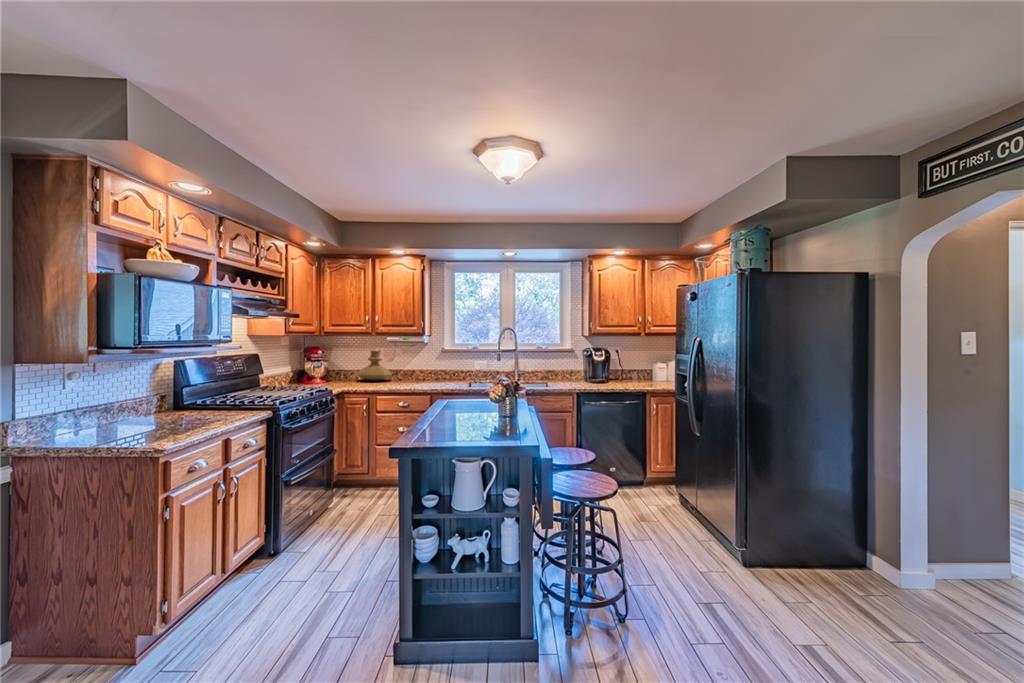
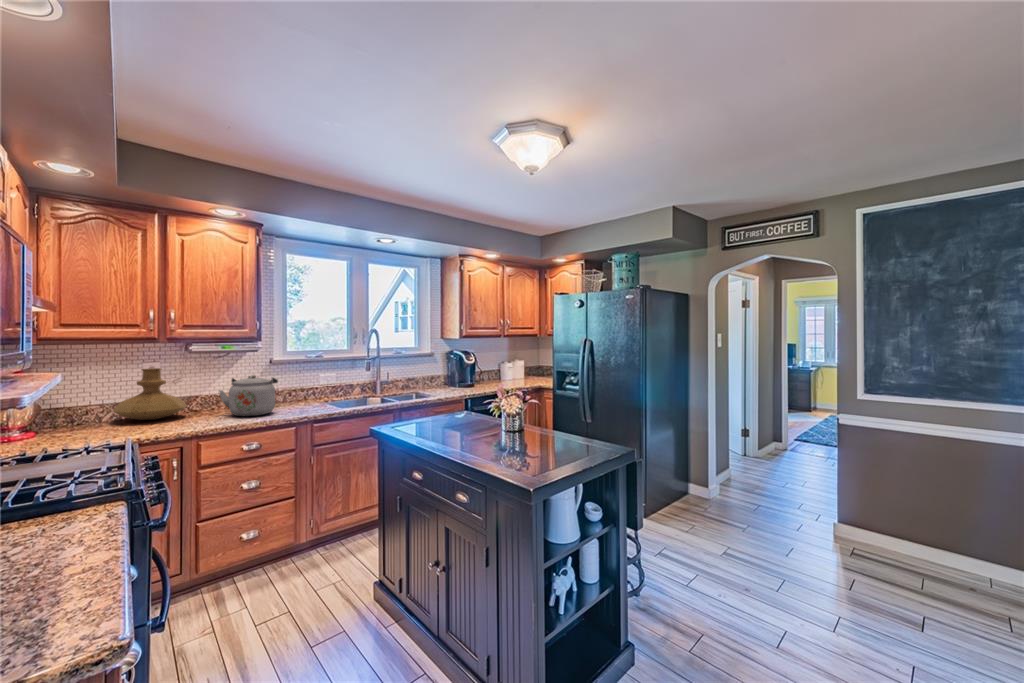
kettle: none [405,358,438,384] -> present [219,375,278,416]

